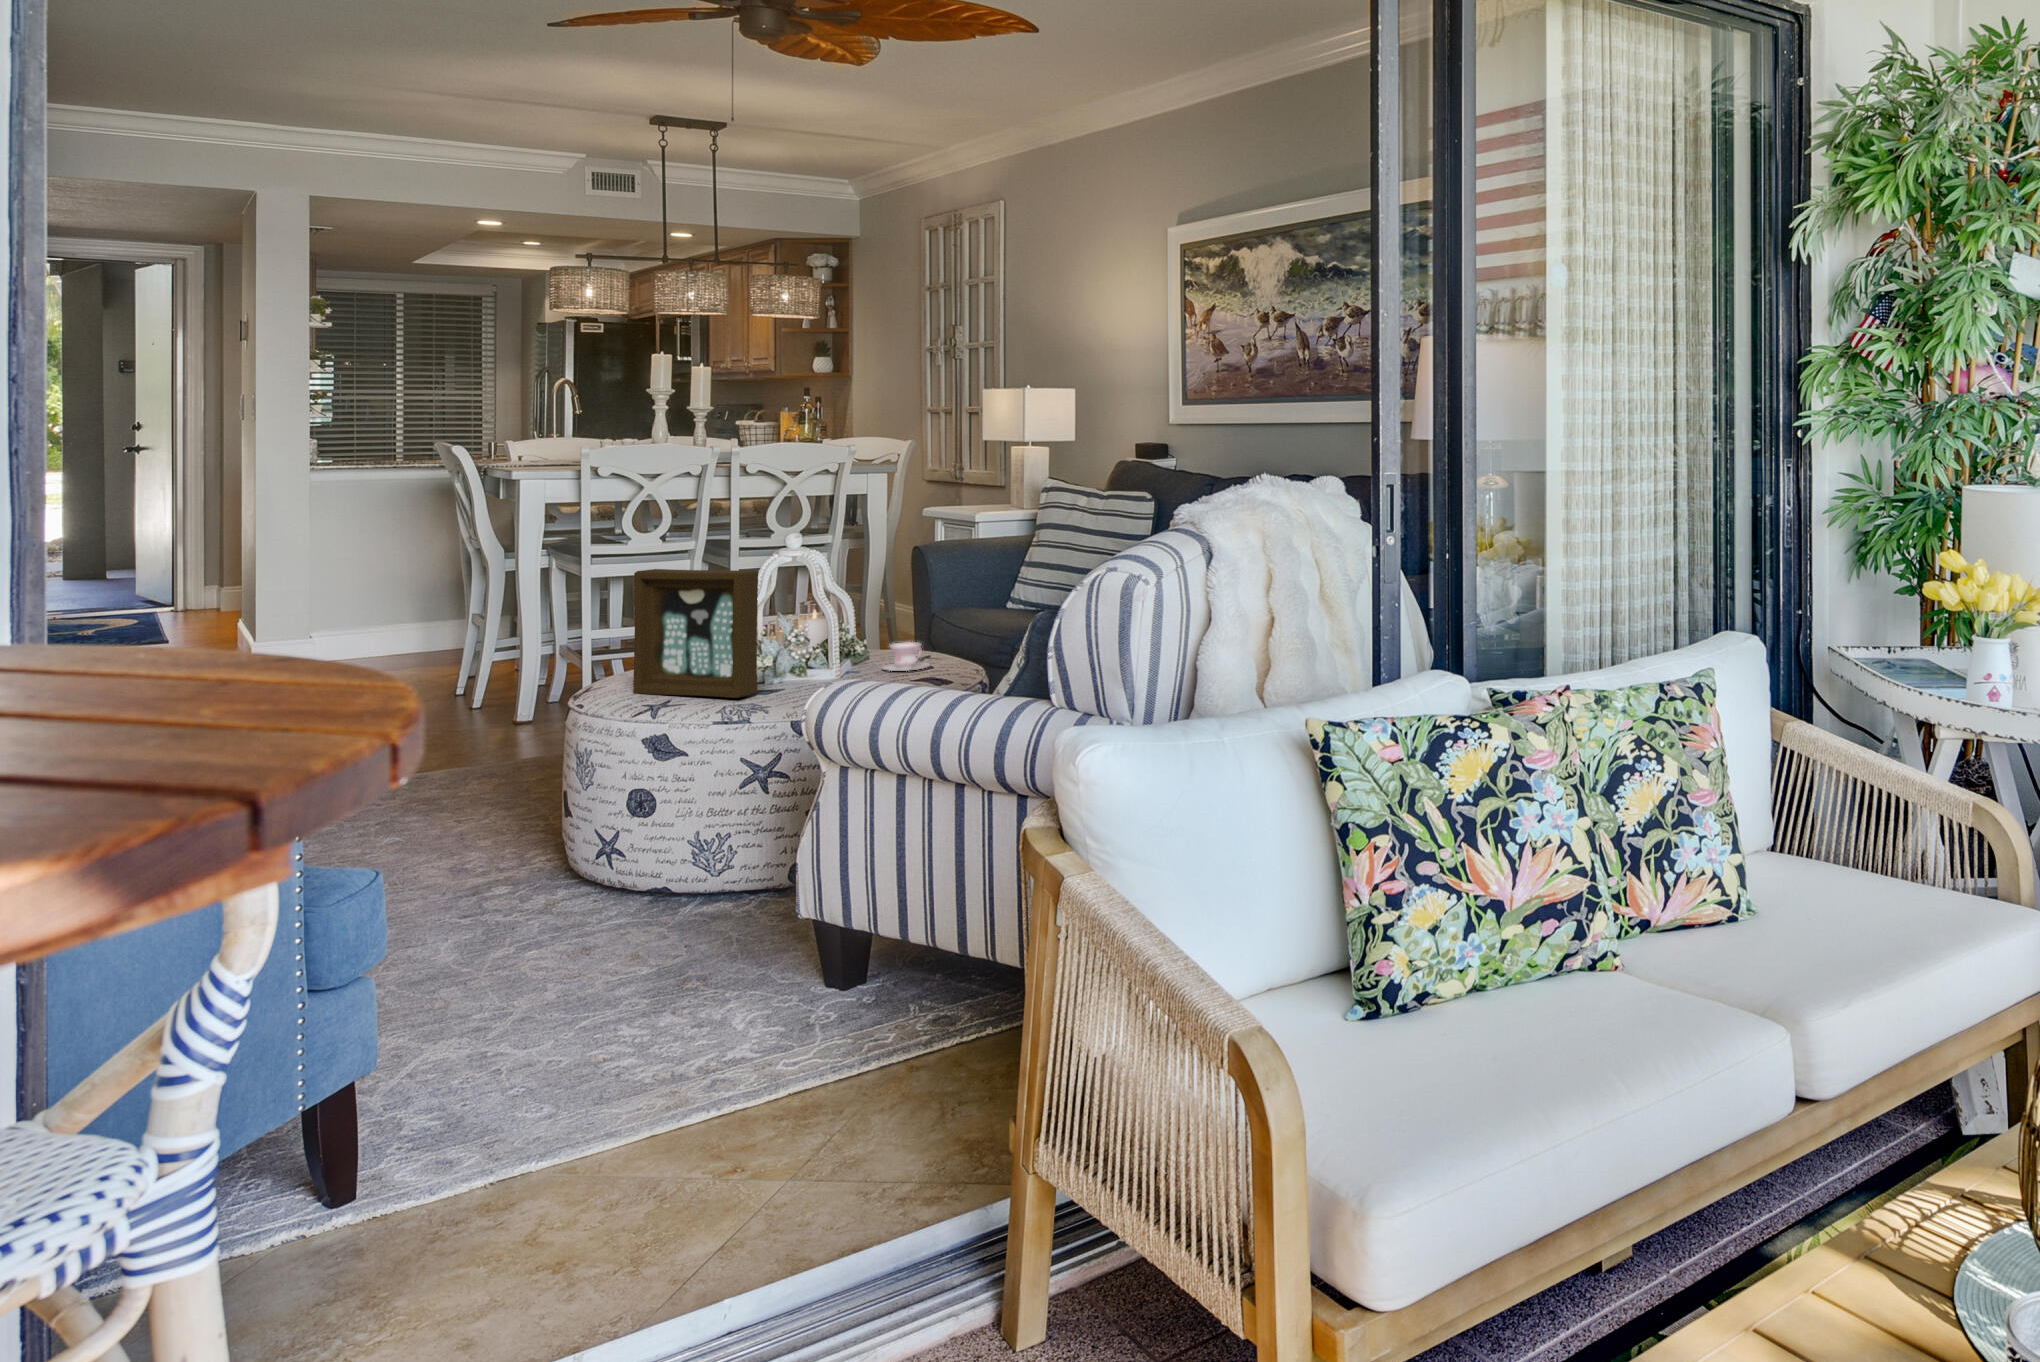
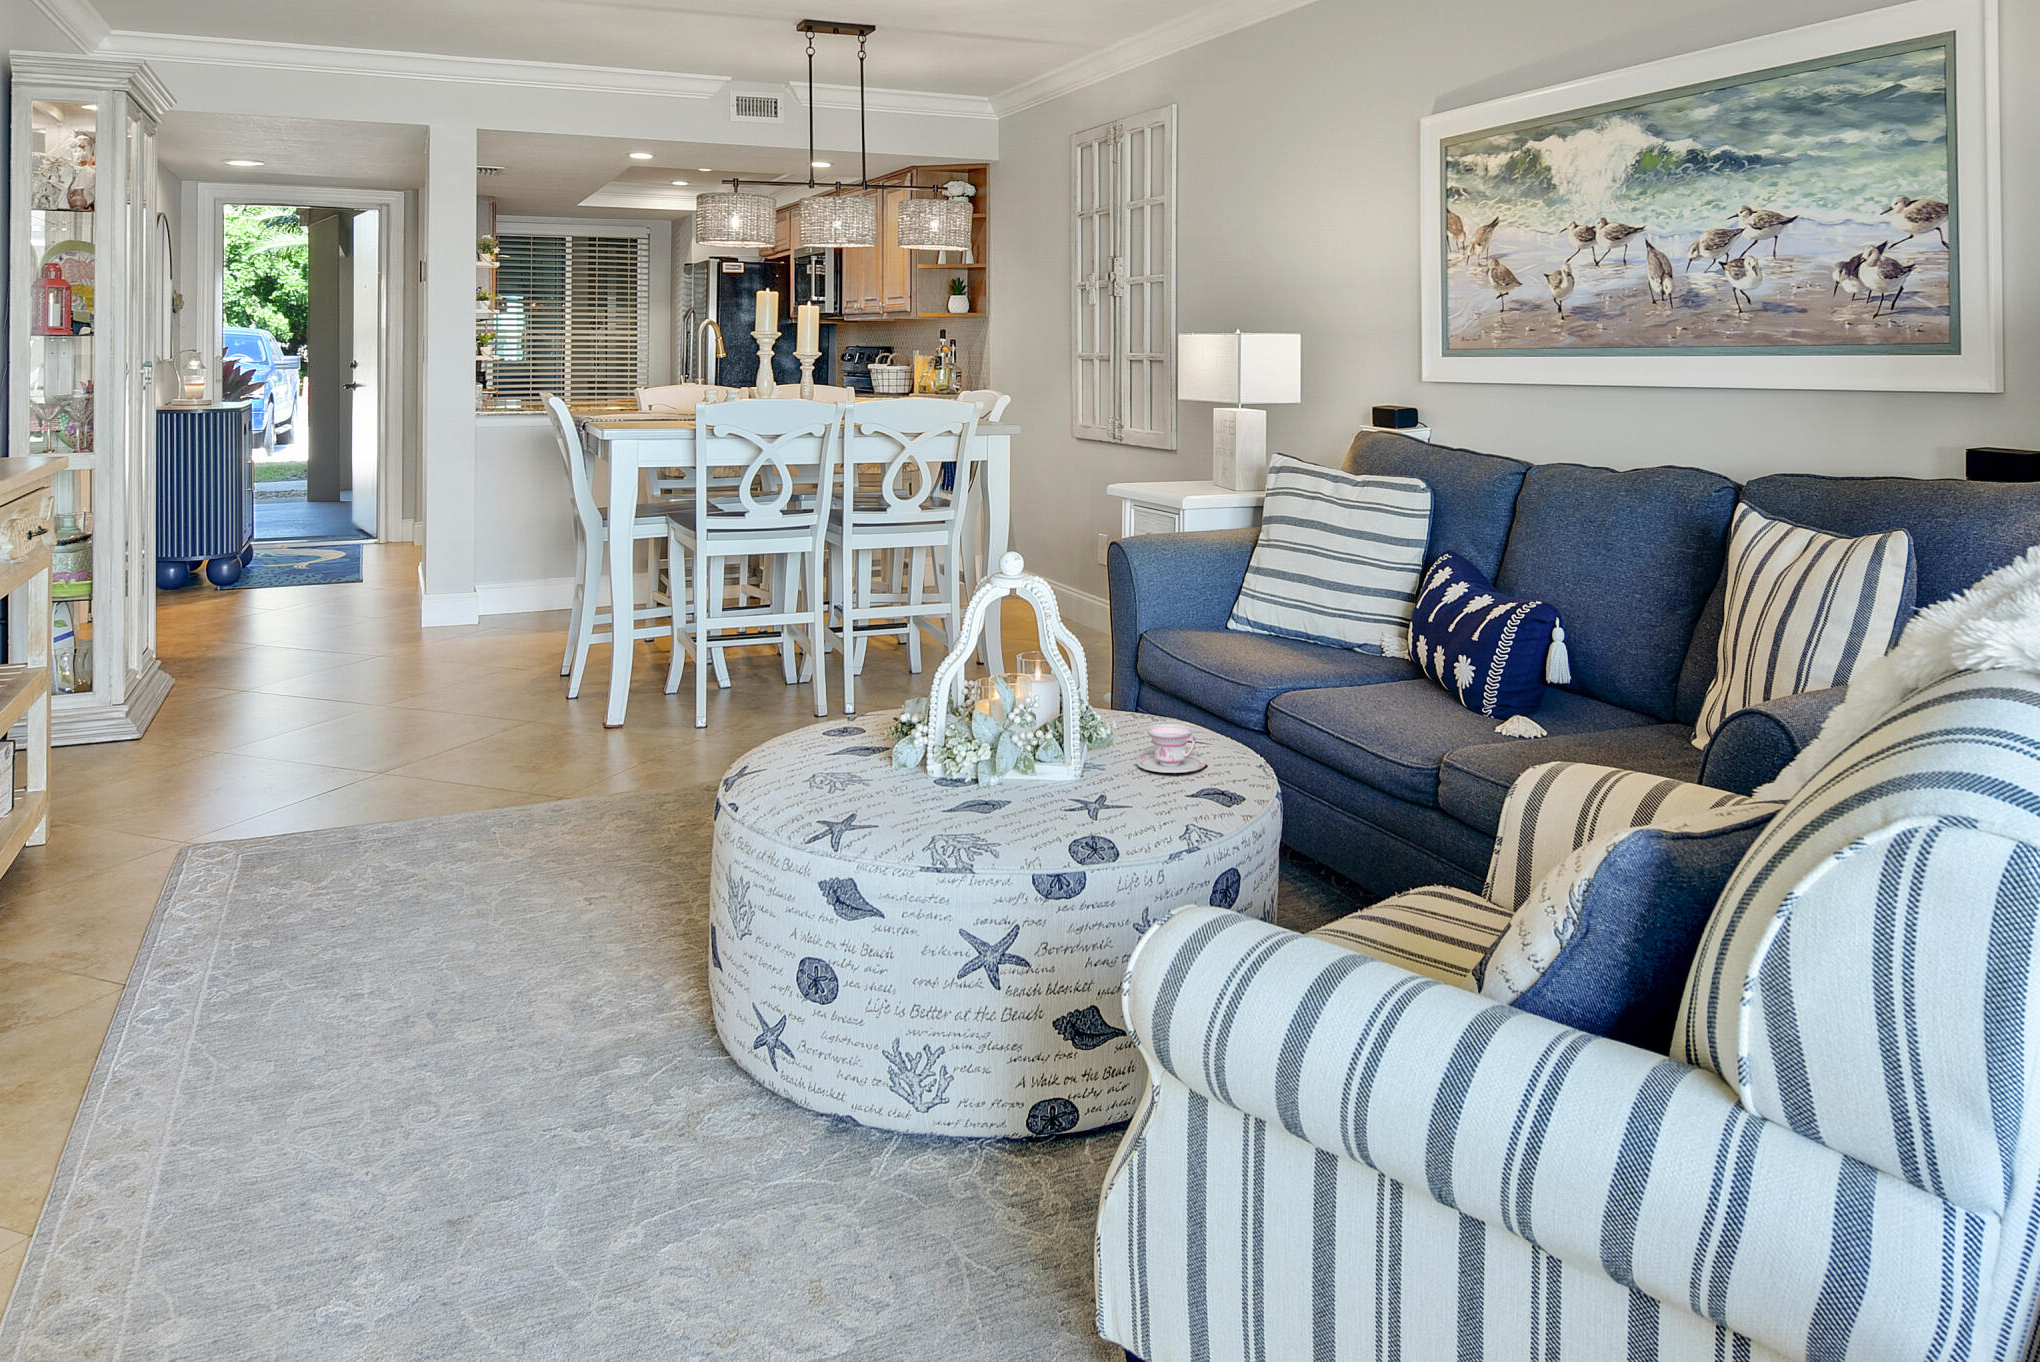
picture frame: present [633,569,758,698] -> none [801,610,976,825]

